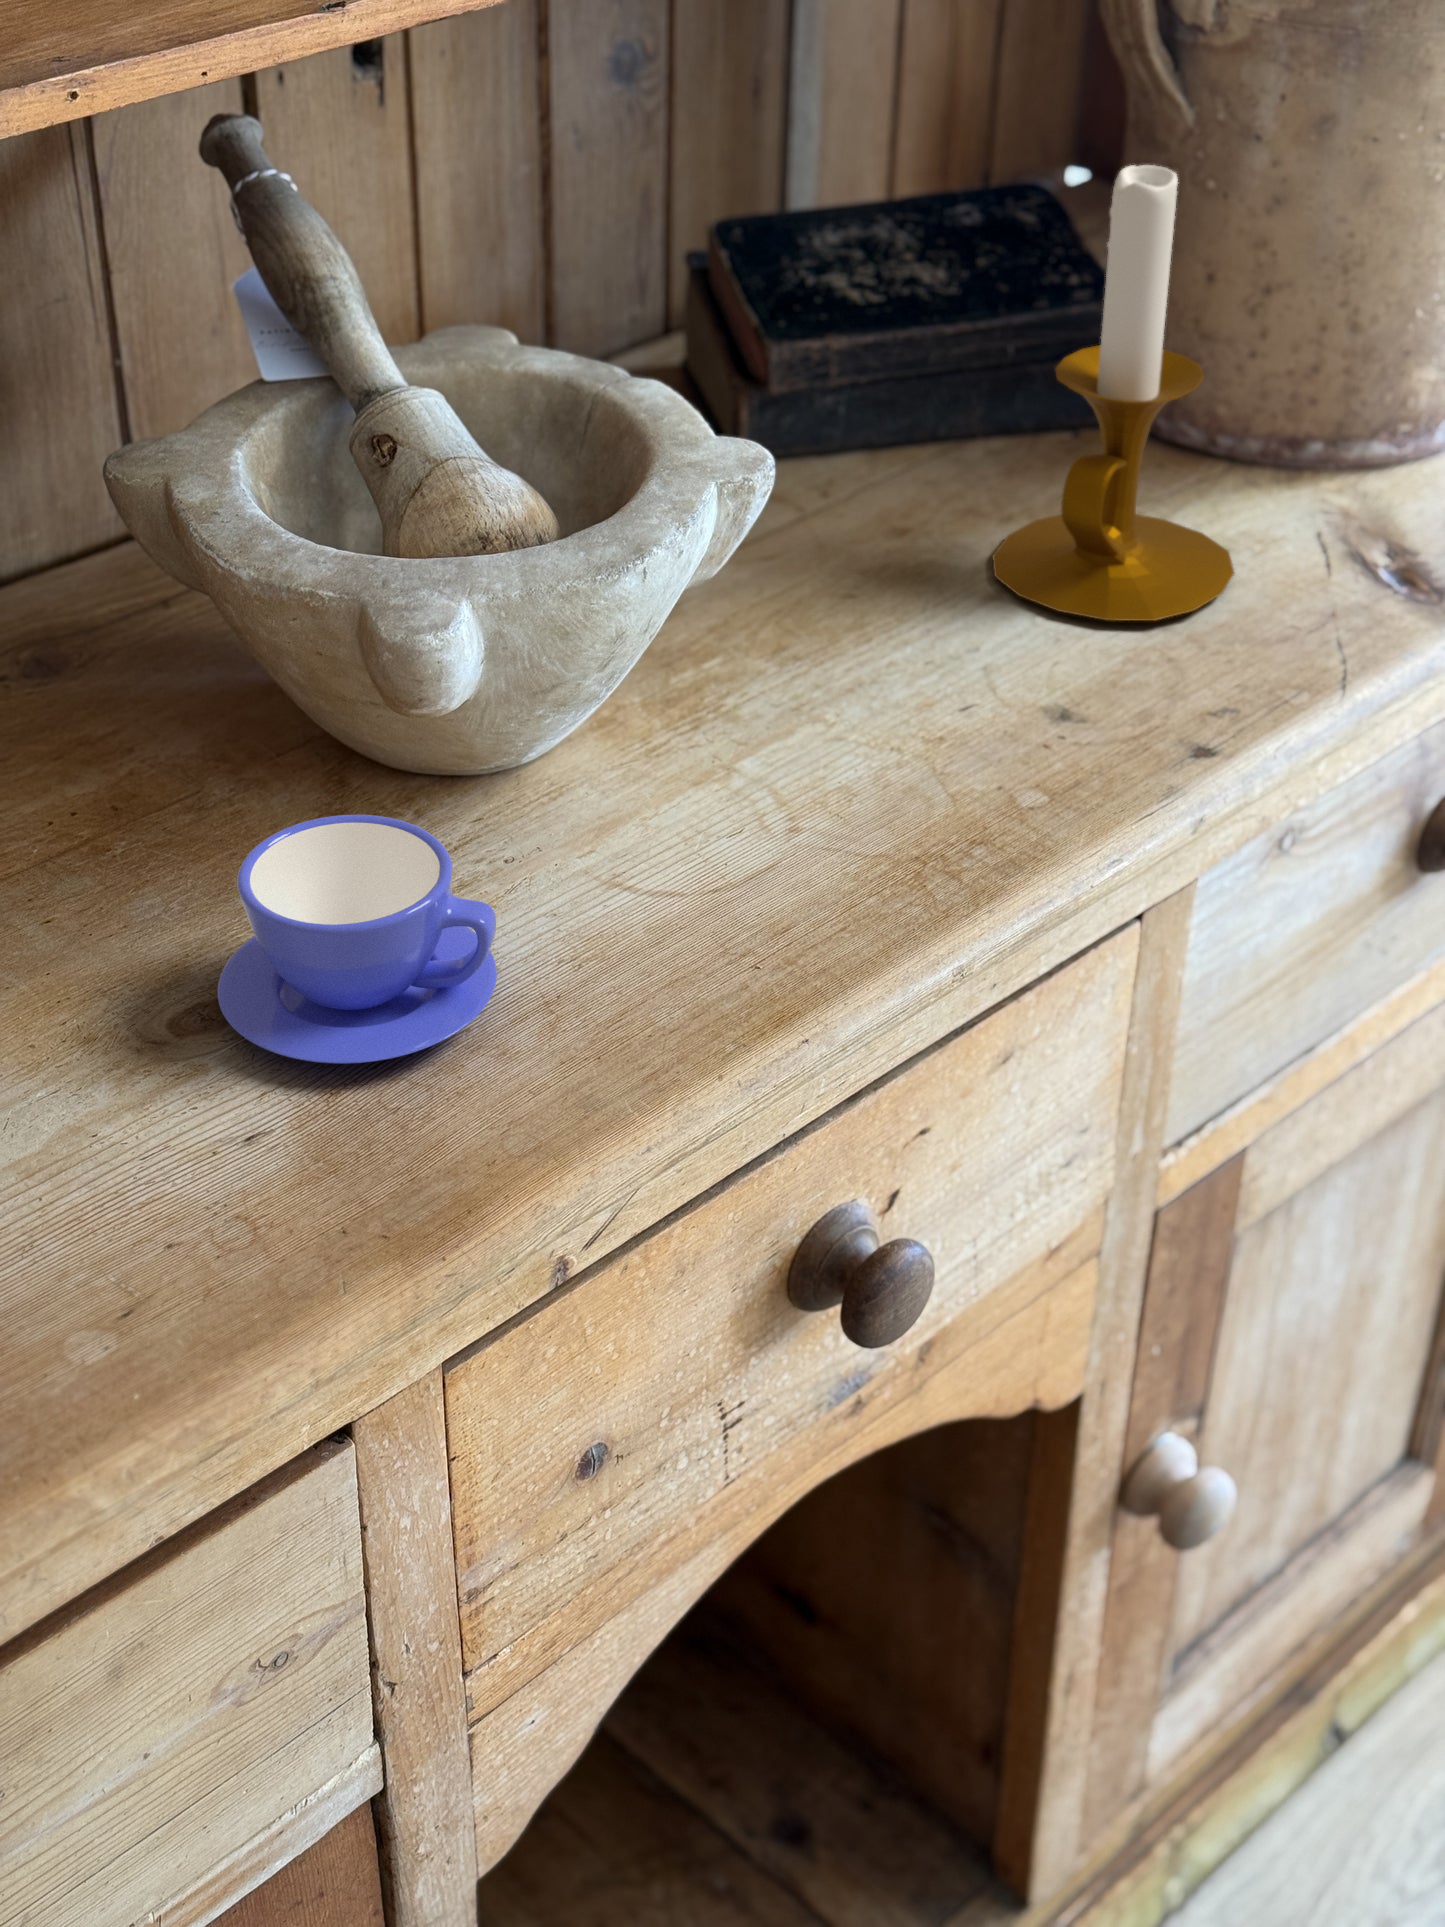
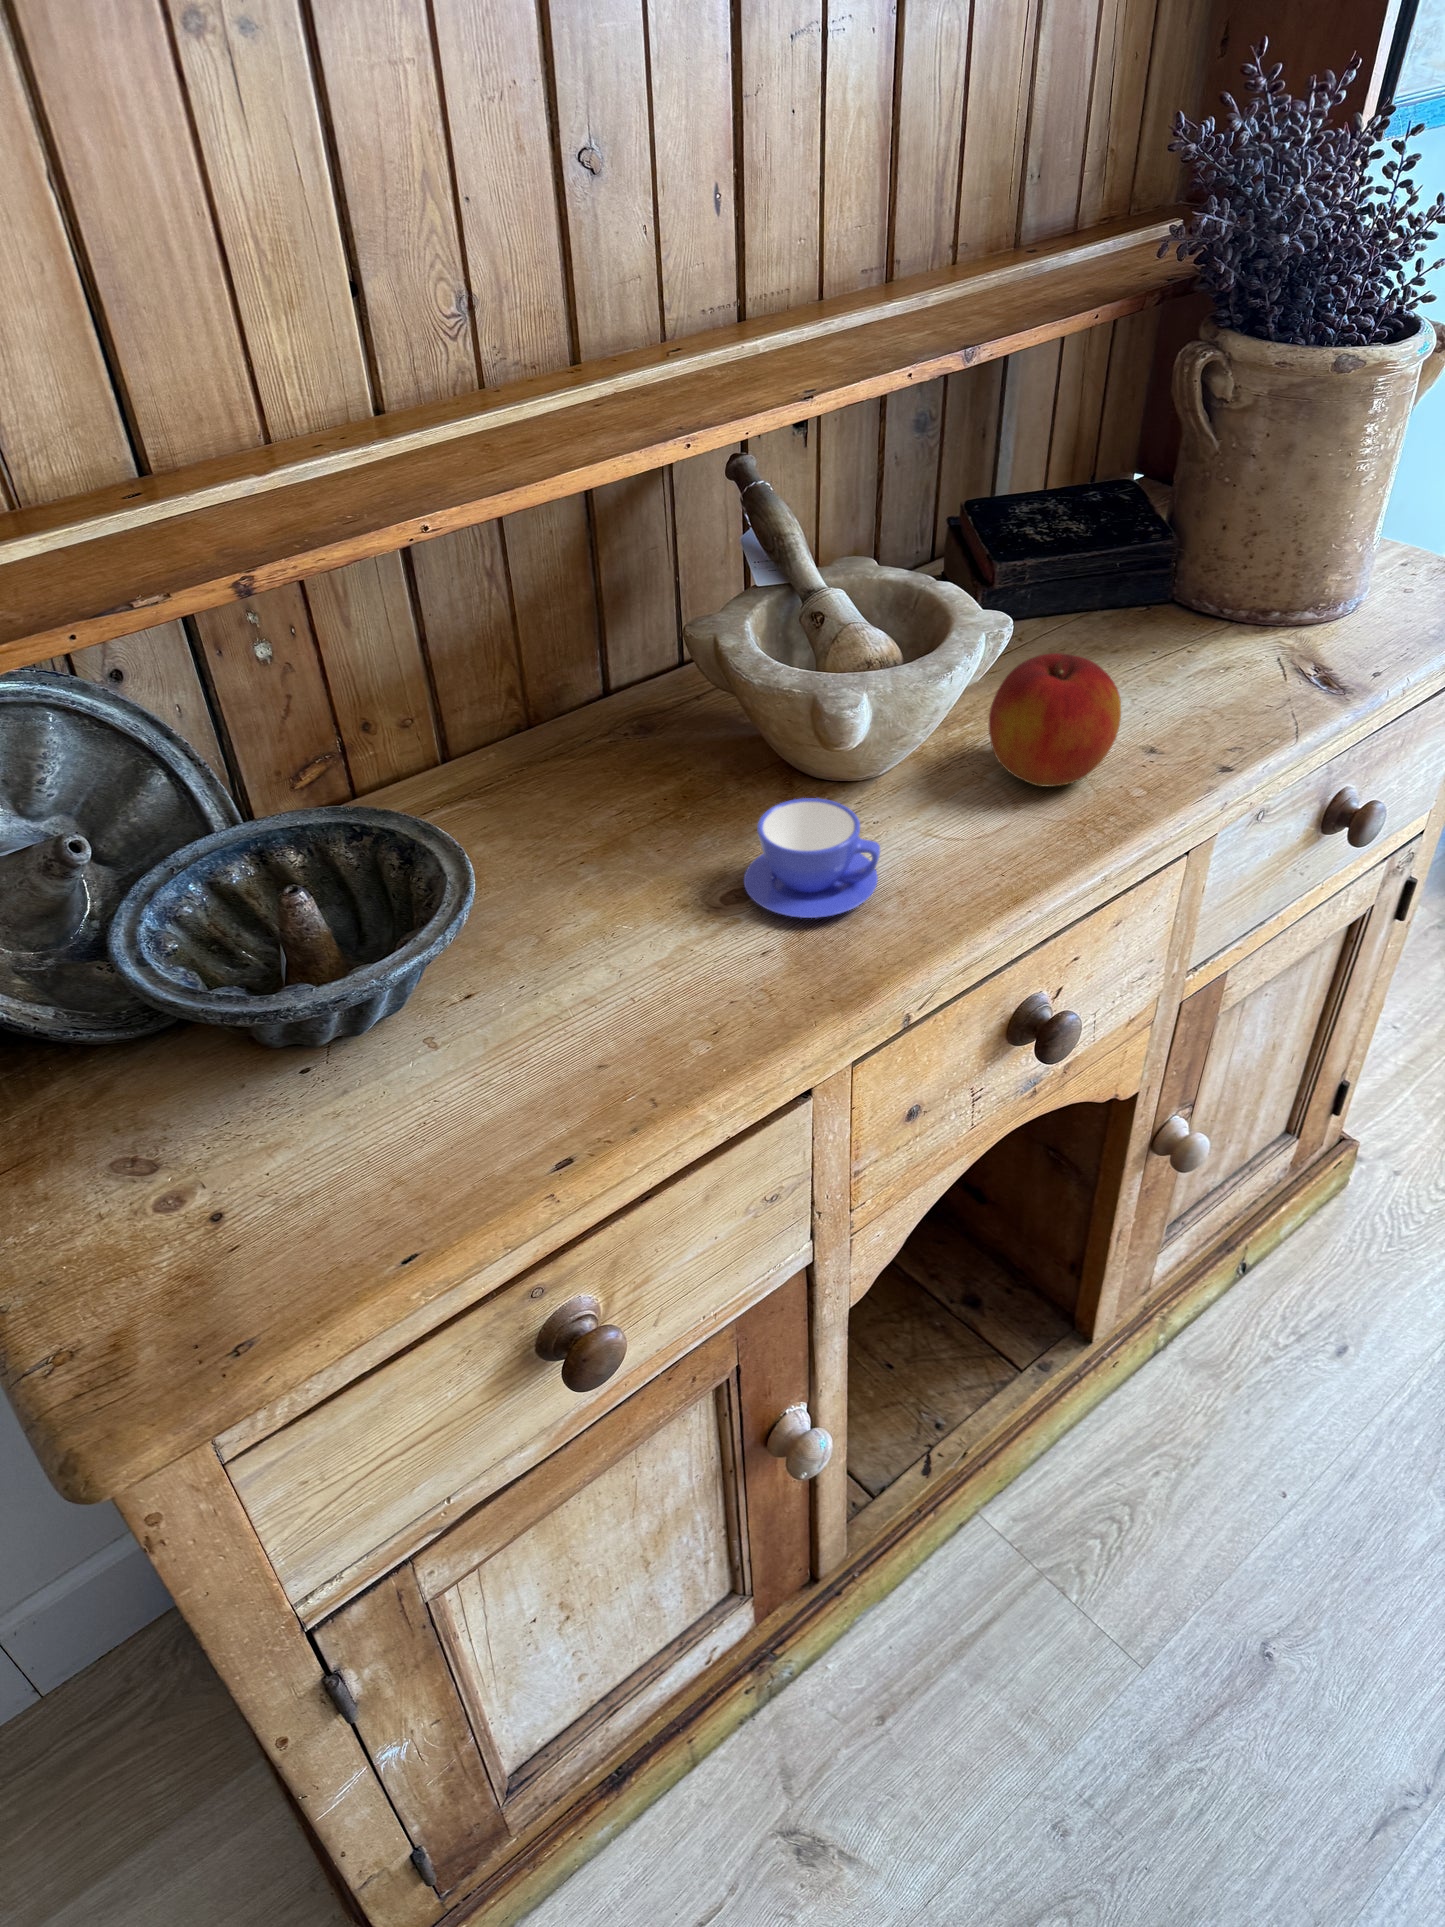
candlestick: present [993,165,1234,621] -> none [1109,471,1236,705]
apple: none [735,520,993,785] -> present [988,653,1121,786]

